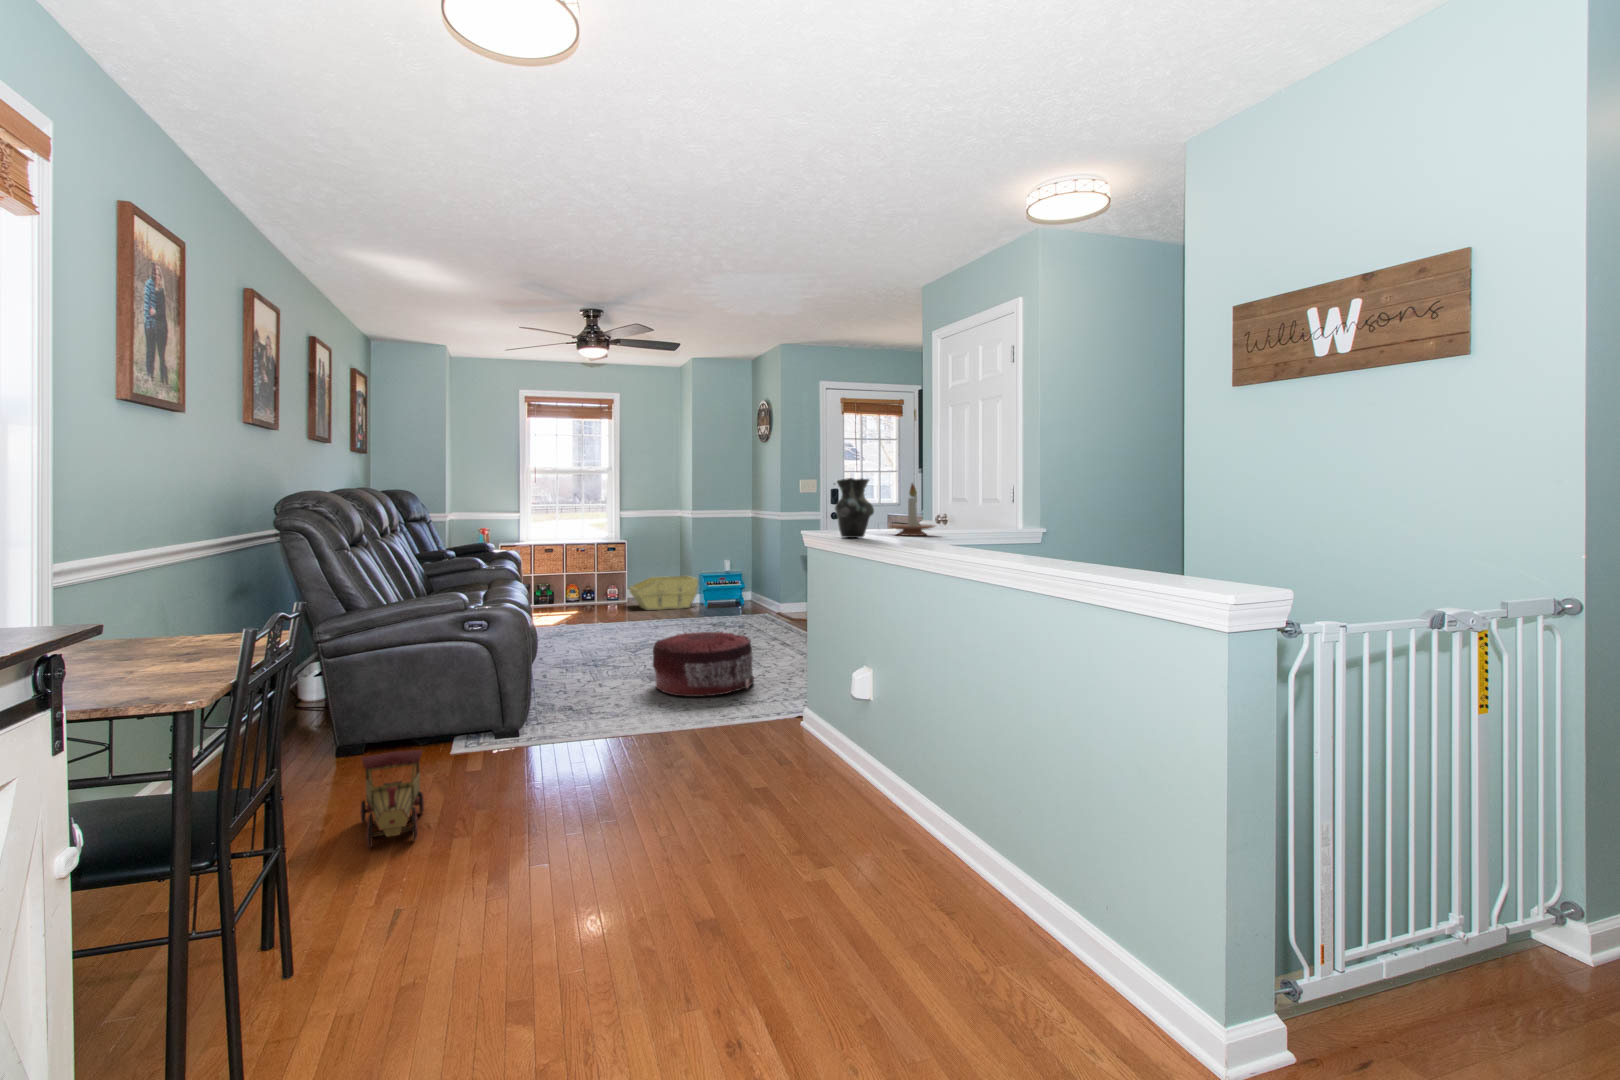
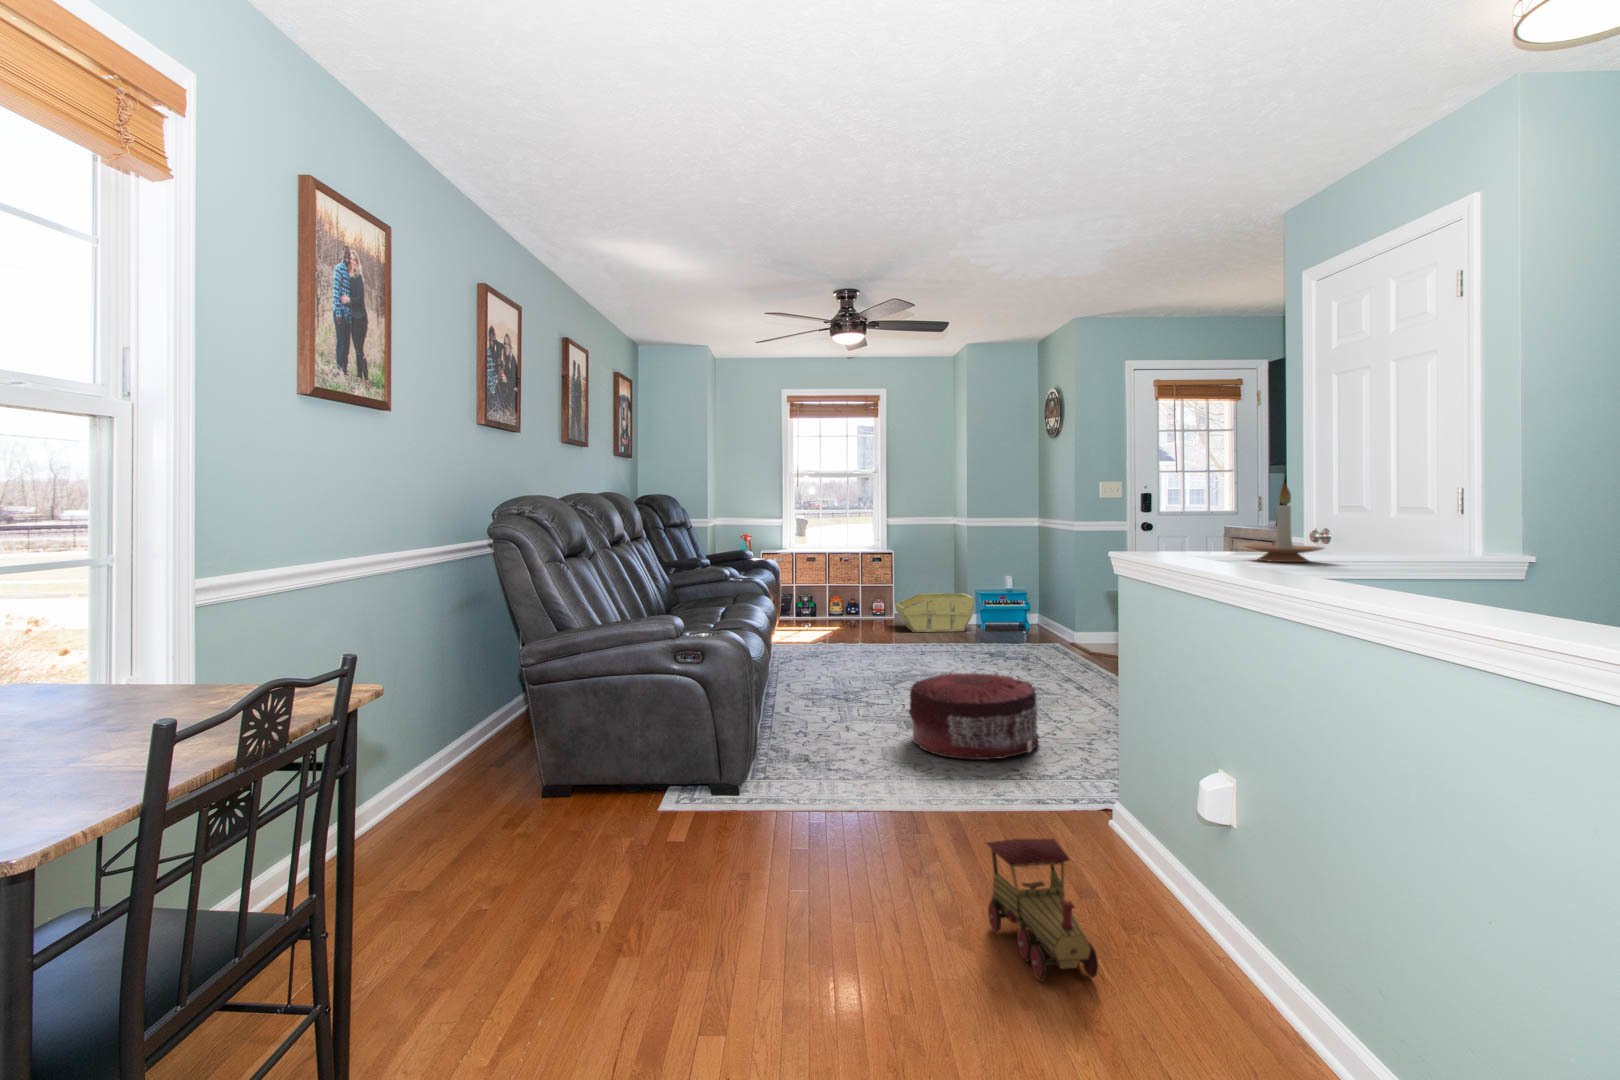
vase: present [835,478,874,538] -> none [1164,477,1228,567]
toy train: present [360,750,424,848] -> present [986,839,1098,981]

